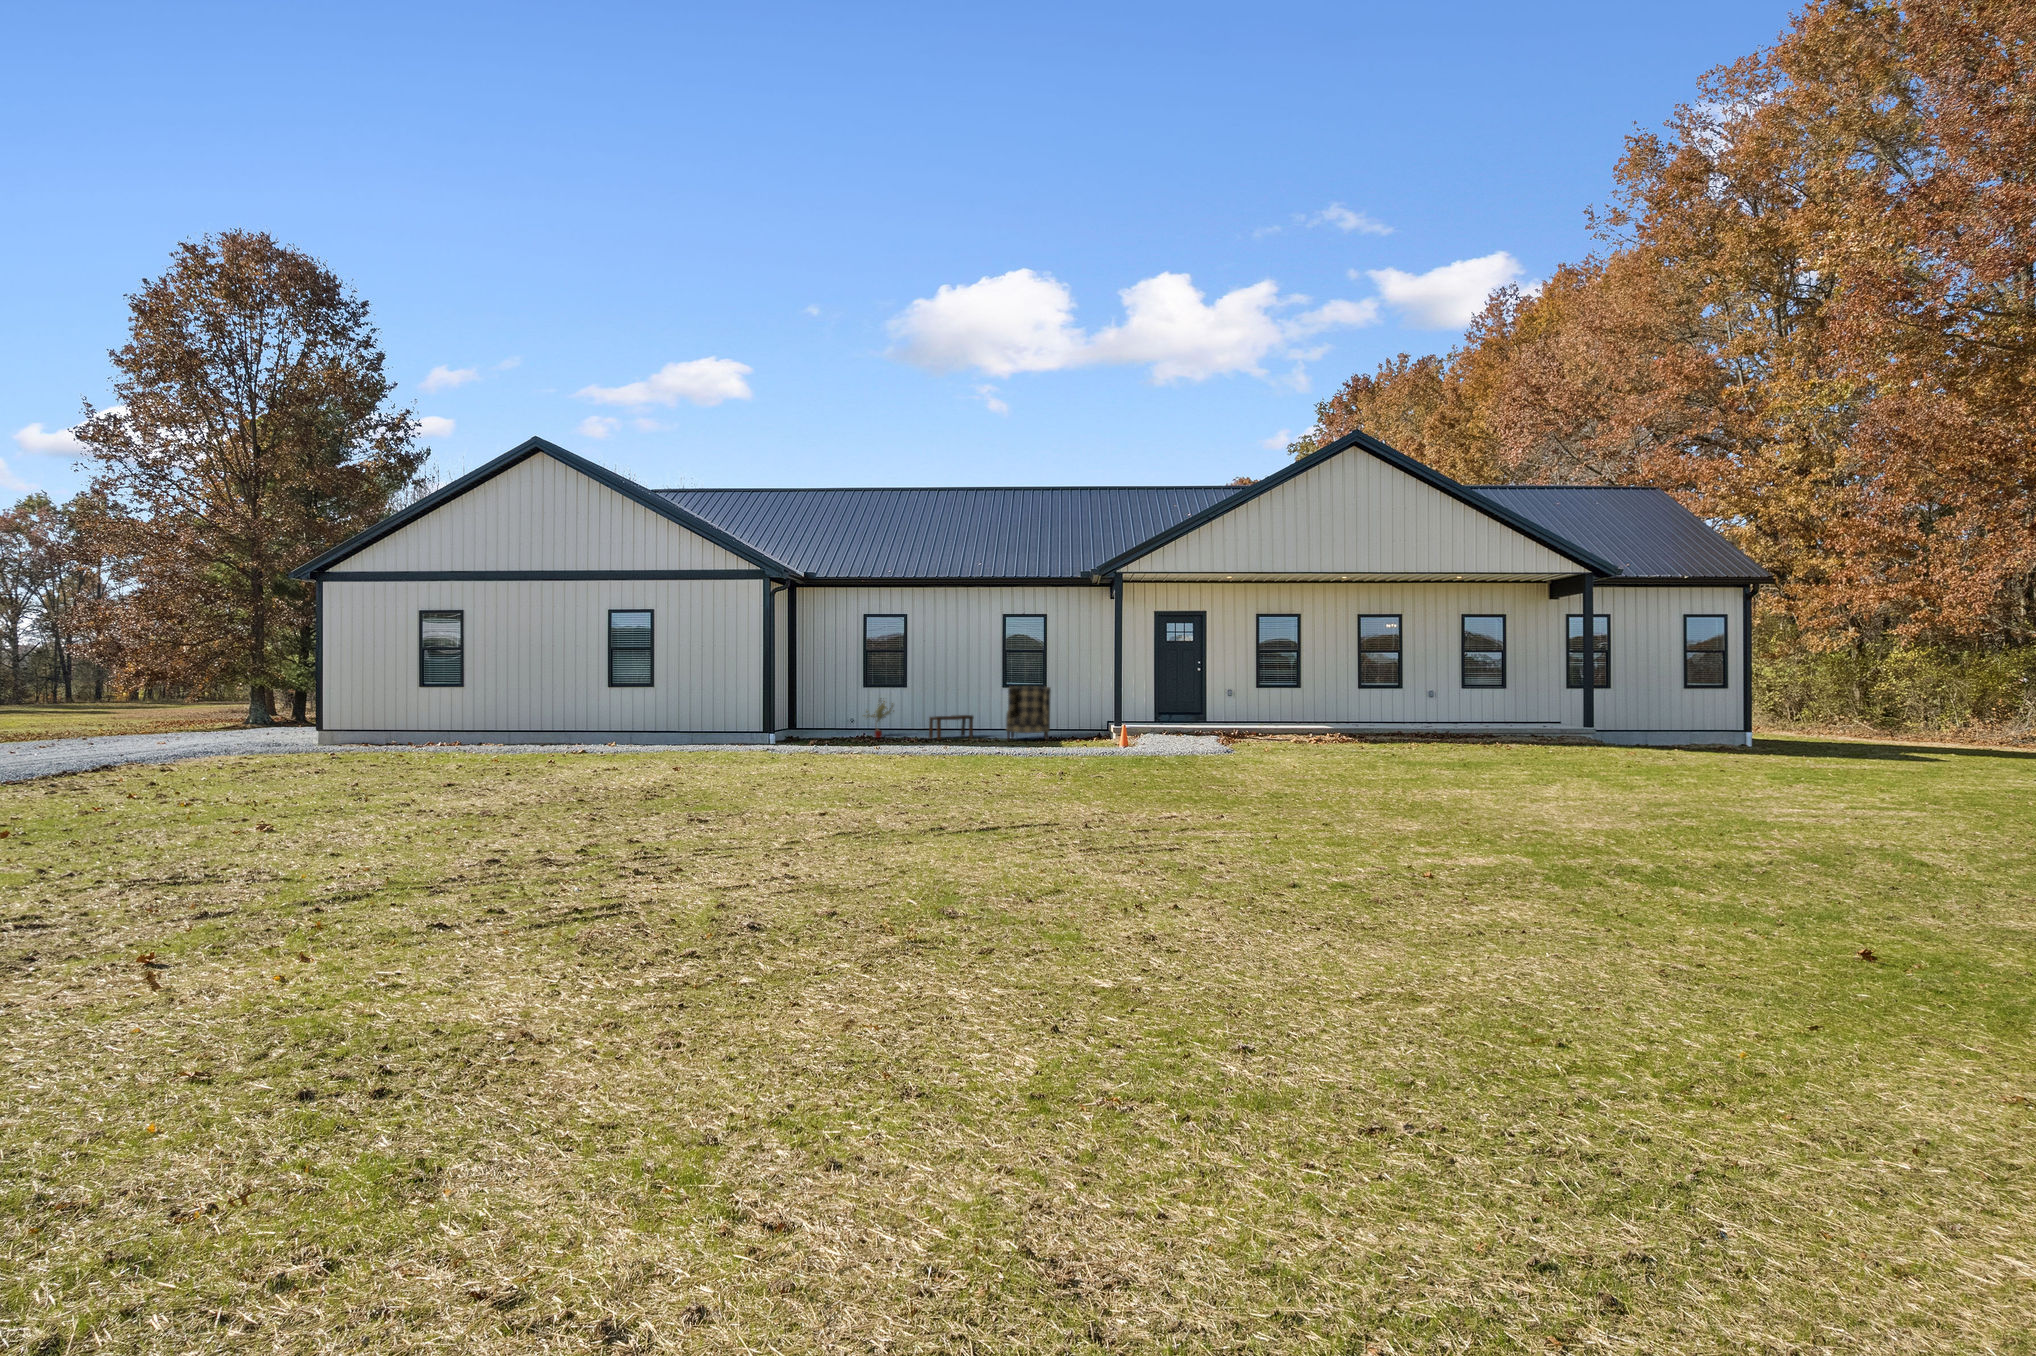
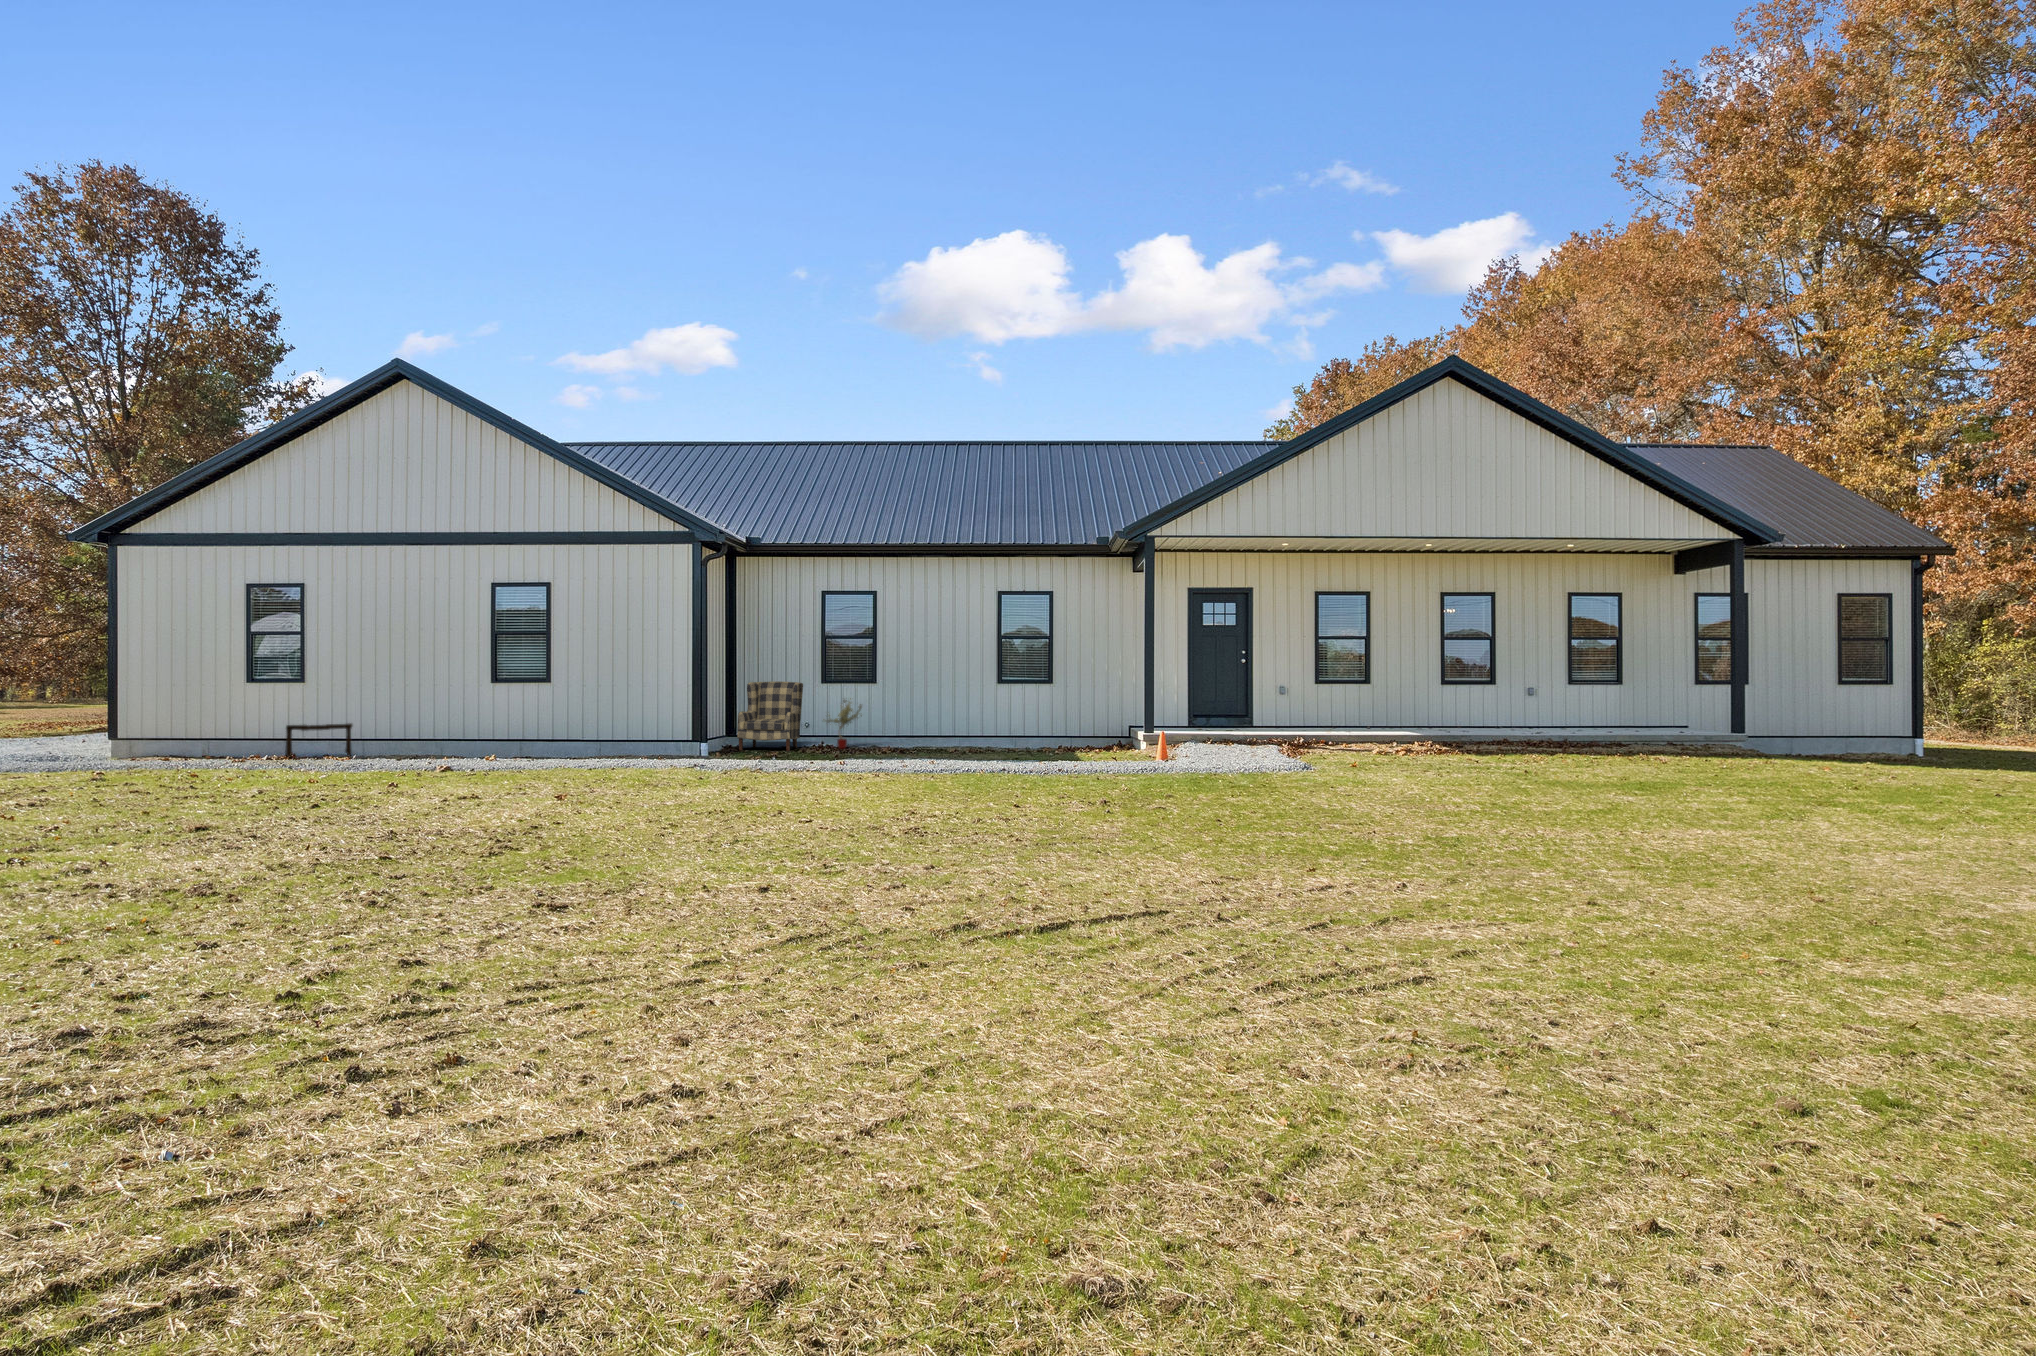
chair: present [1006,686,1051,741] -> present [737,681,803,751]
bench: present [929,715,974,740] -> present [286,723,353,758]

